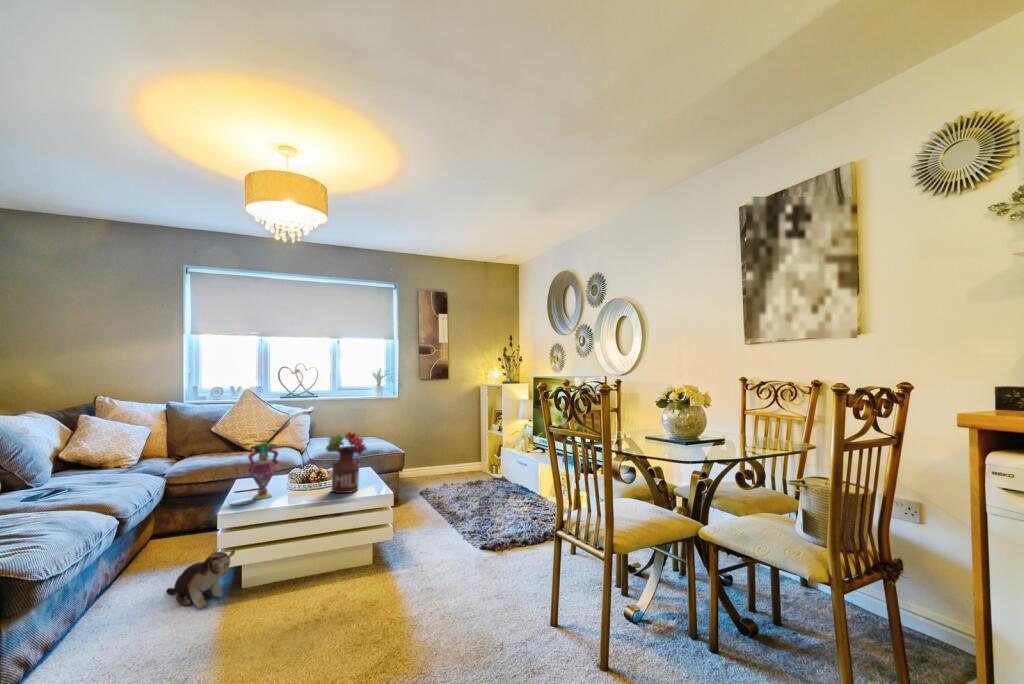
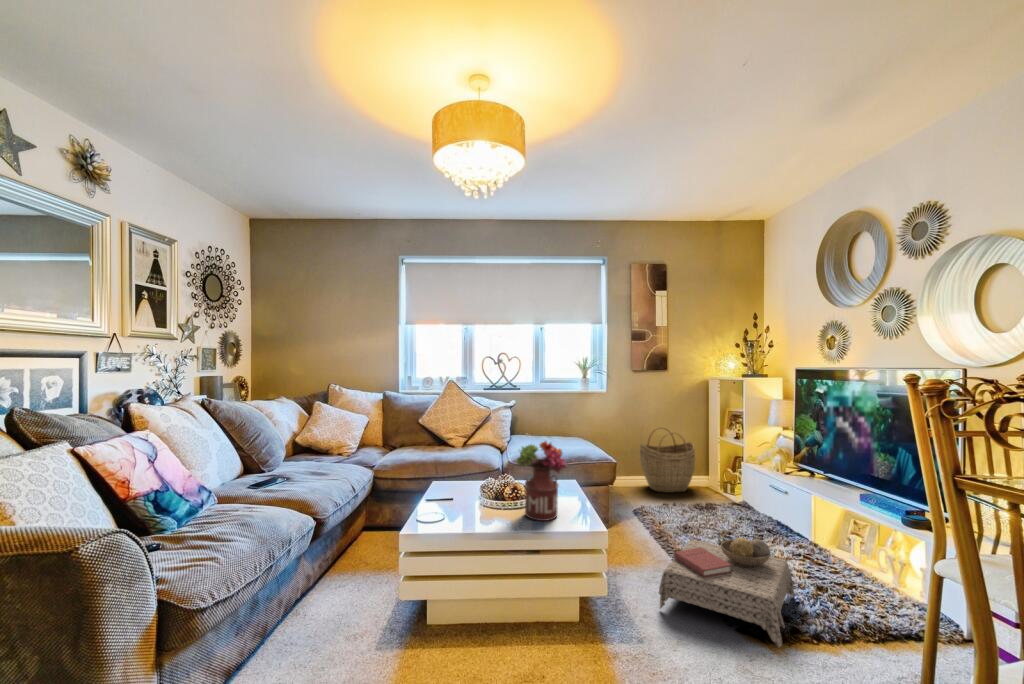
woven basket: none [425,425,468,477] -> present [640,427,695,492]
vase: present [248,443,278,499] -> none [432,448,466,515]
ottoman: none [433,489,520,551] -> present [659,538,794,648]
plush toy: present [166,550,235,608] -> none [355,580,413,645]

